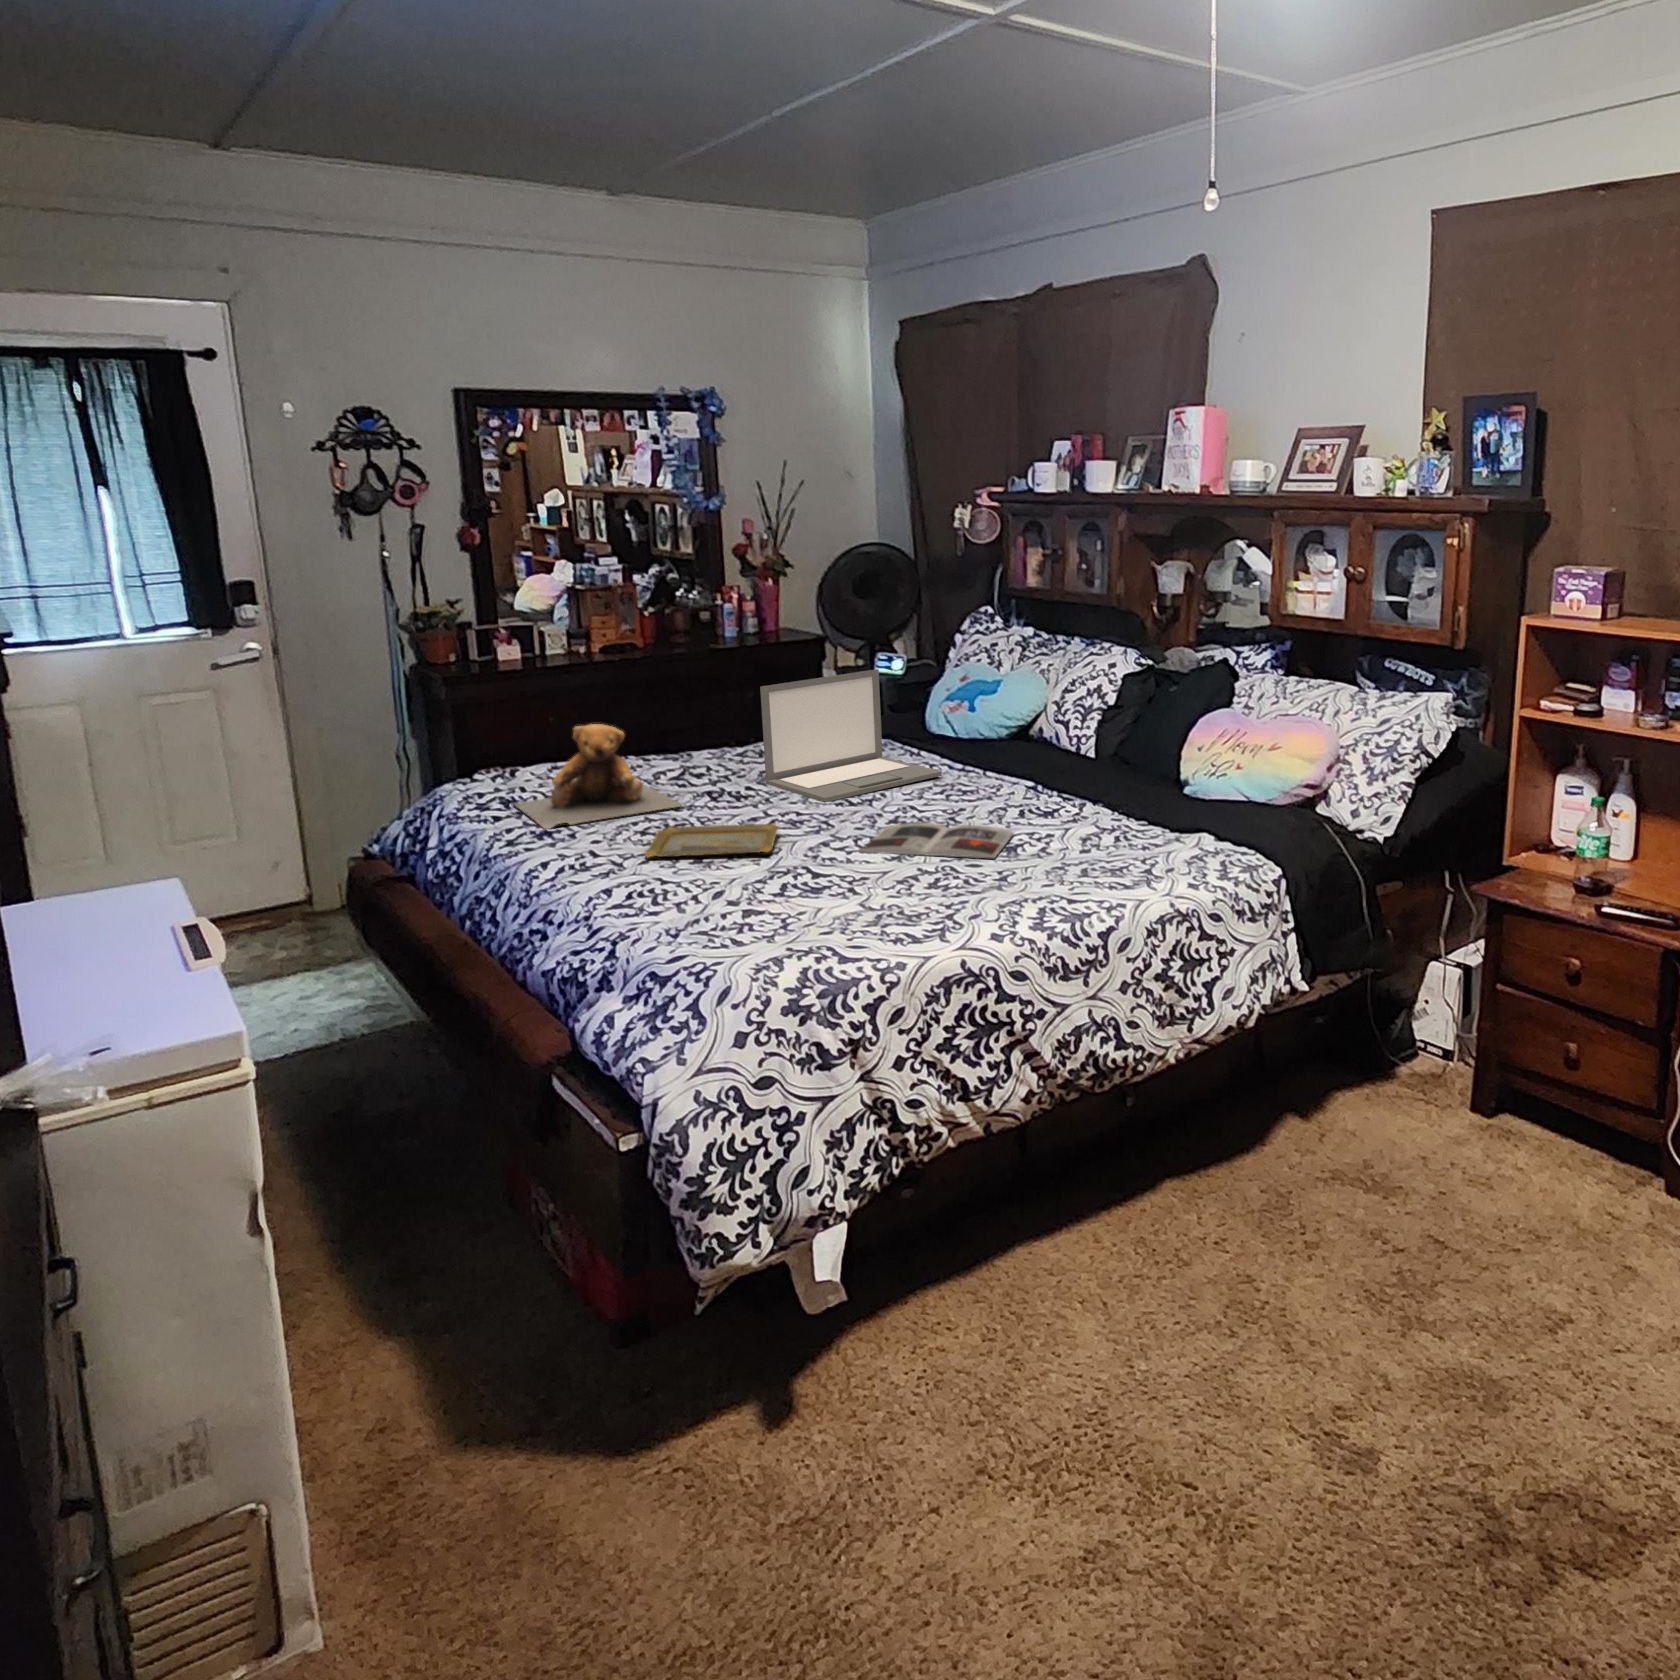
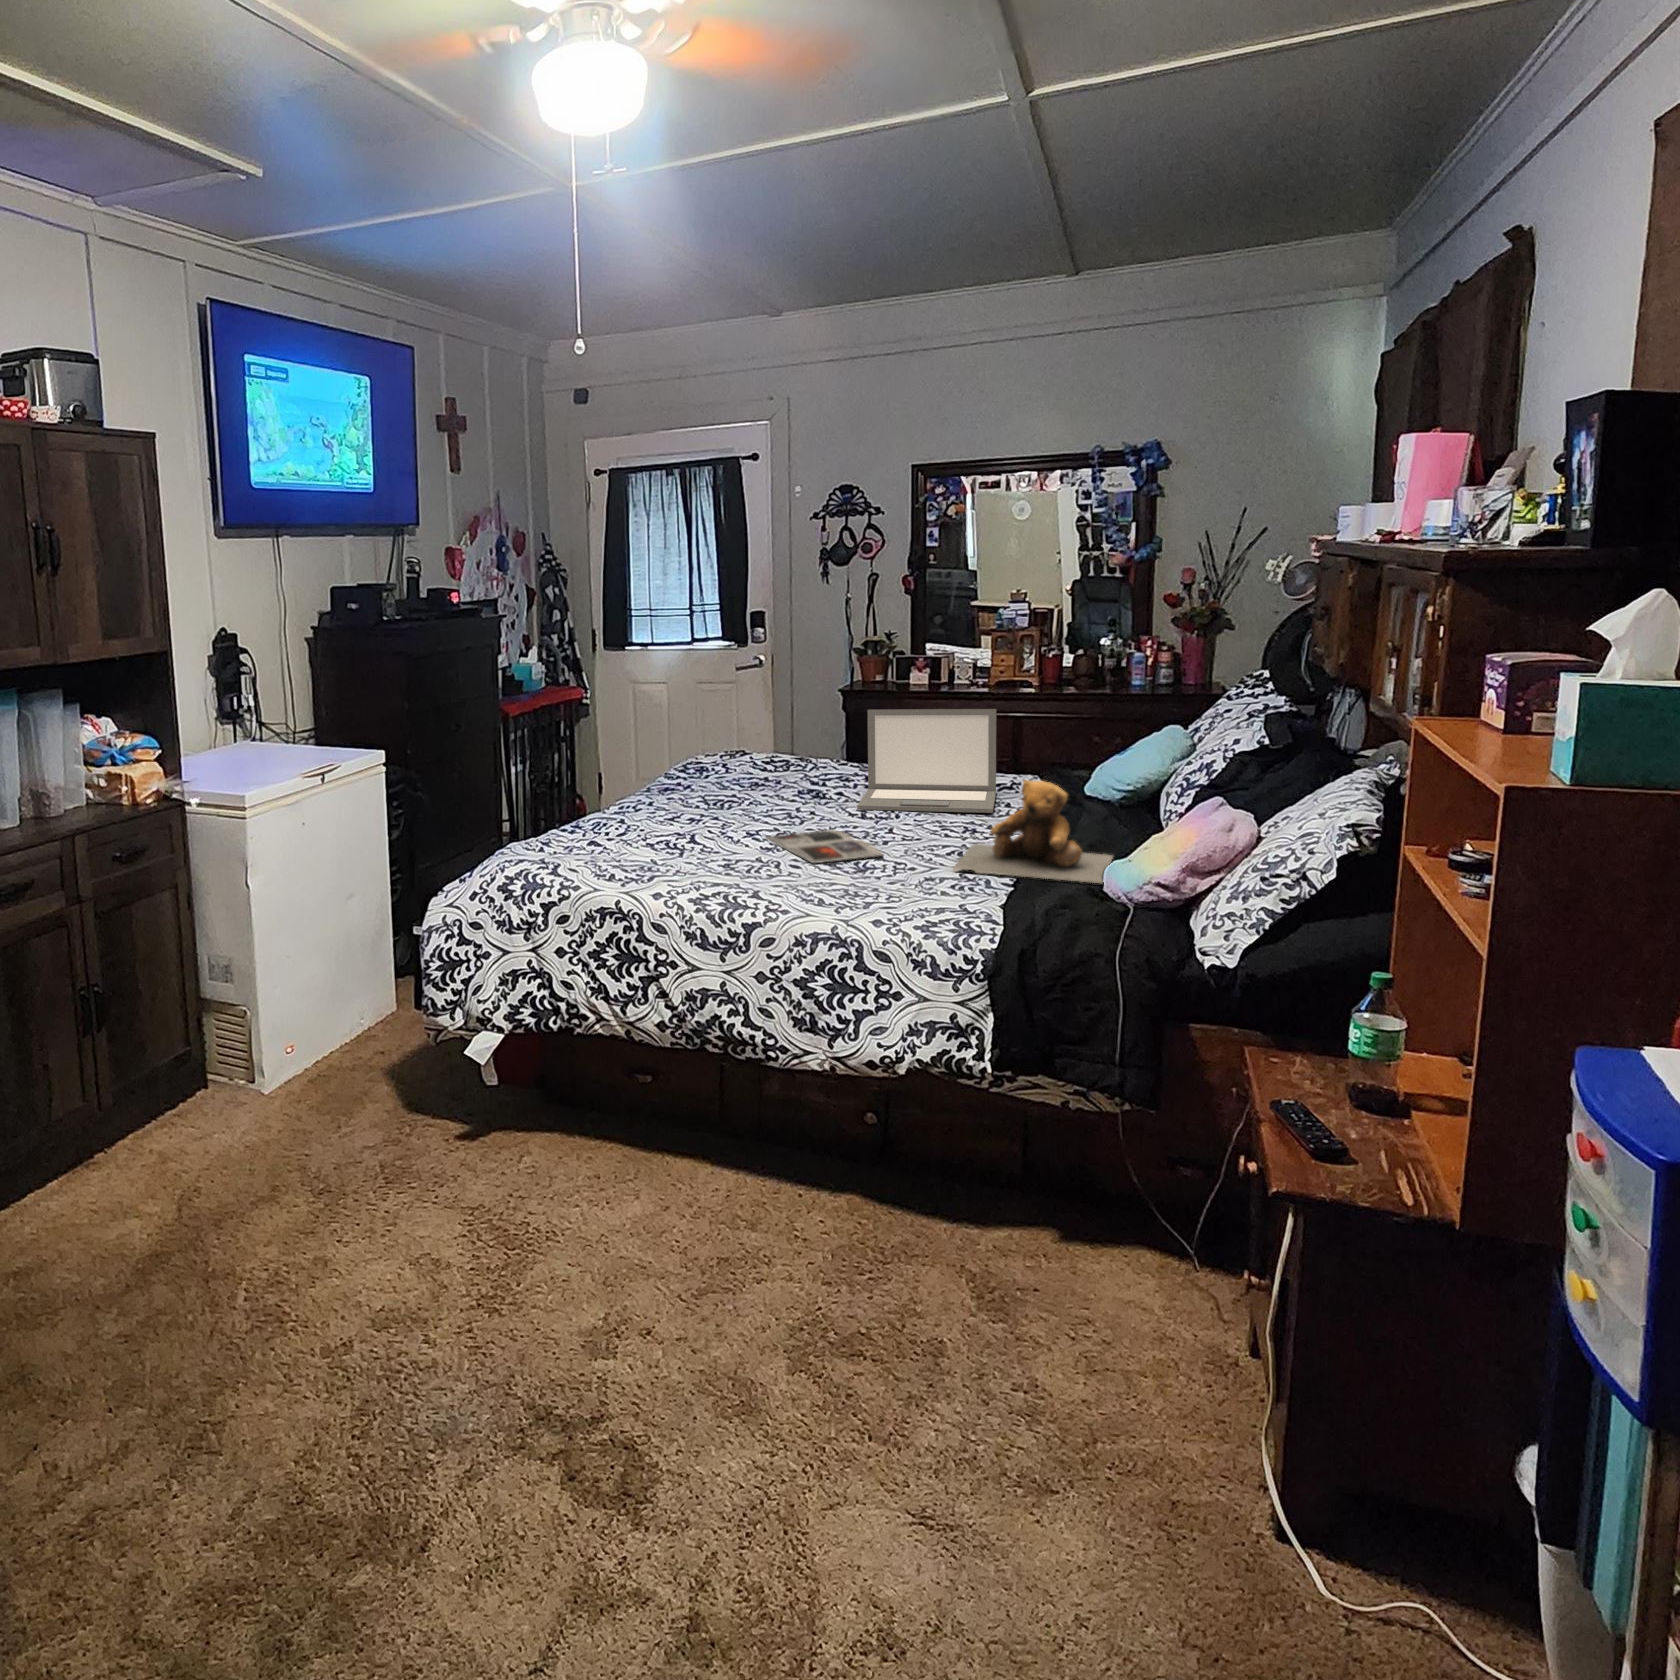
teddy bear: present [514,724,682,829] -> present [953,781,1113,883]
tray: present [645,824,779,857] -> none [663,797,764,823]

